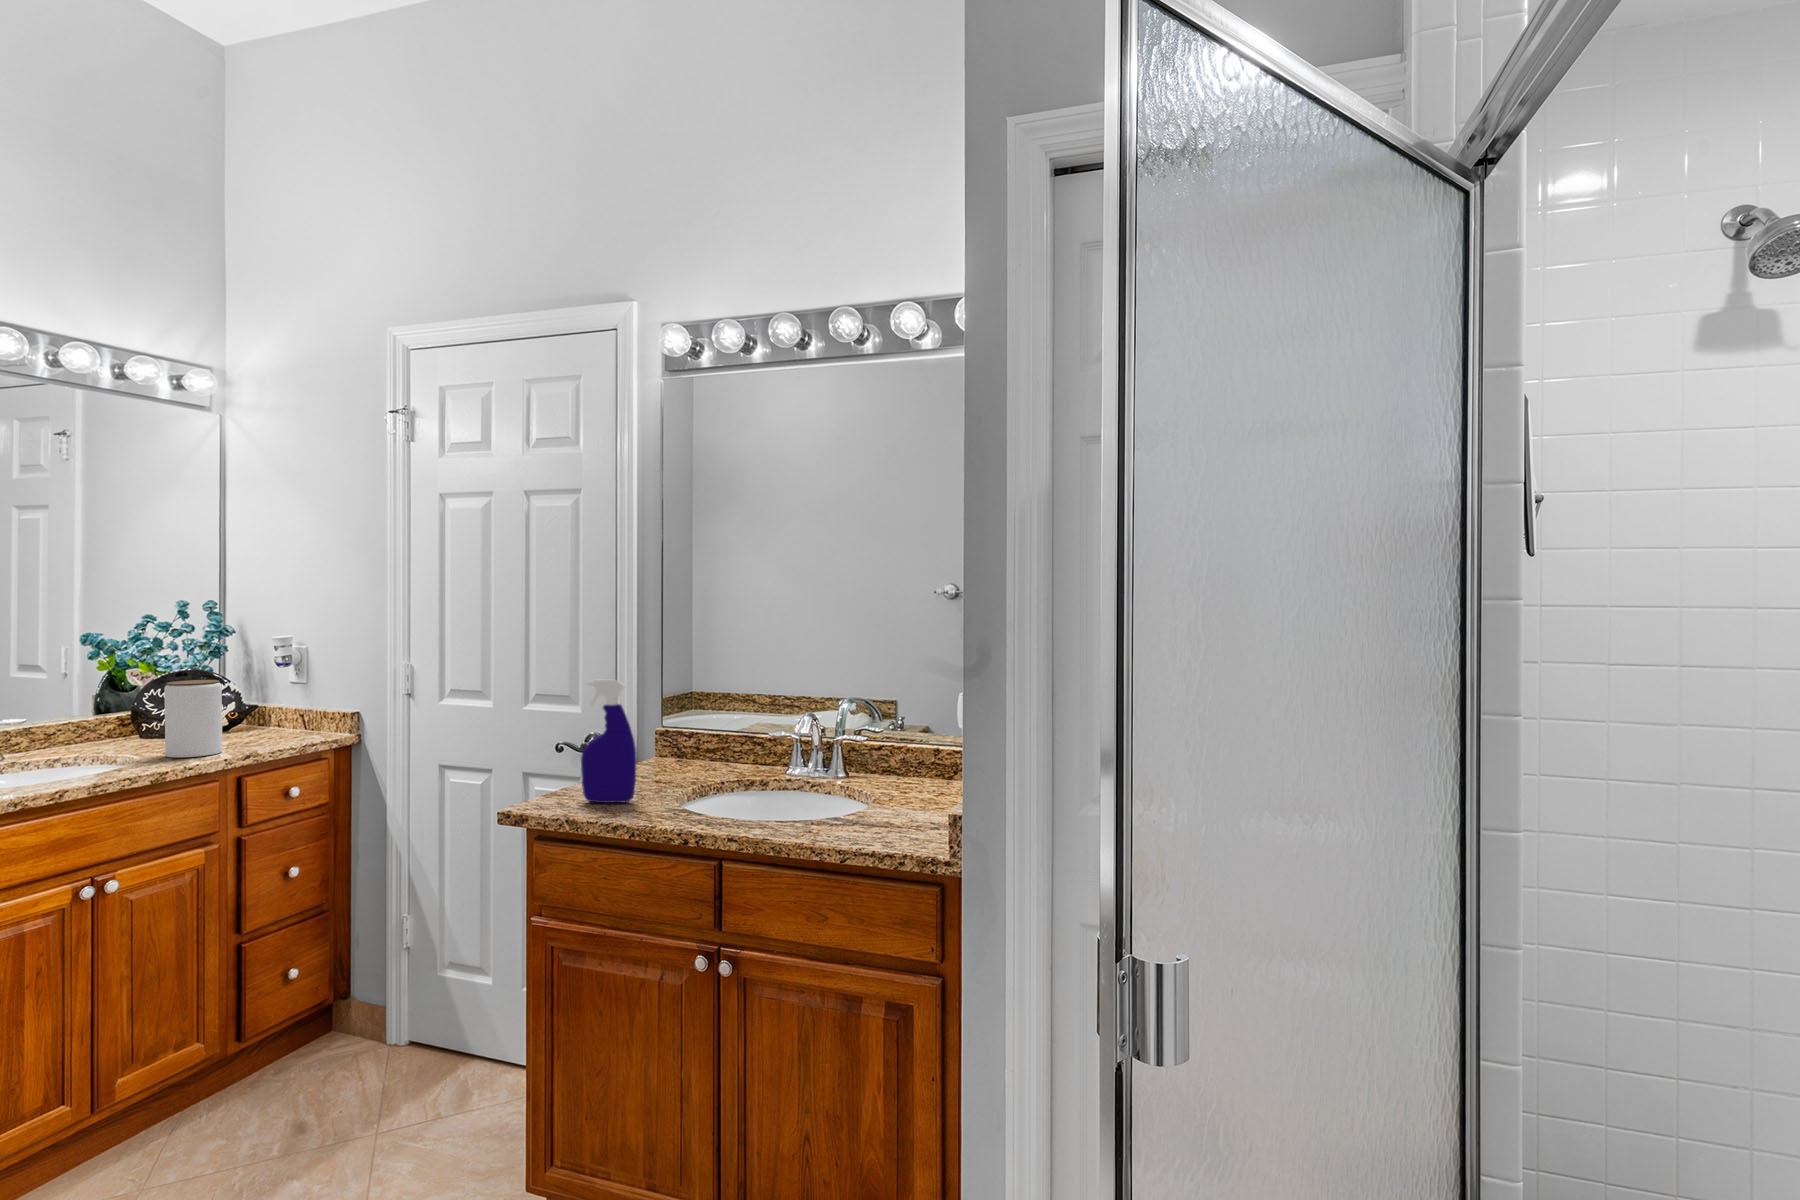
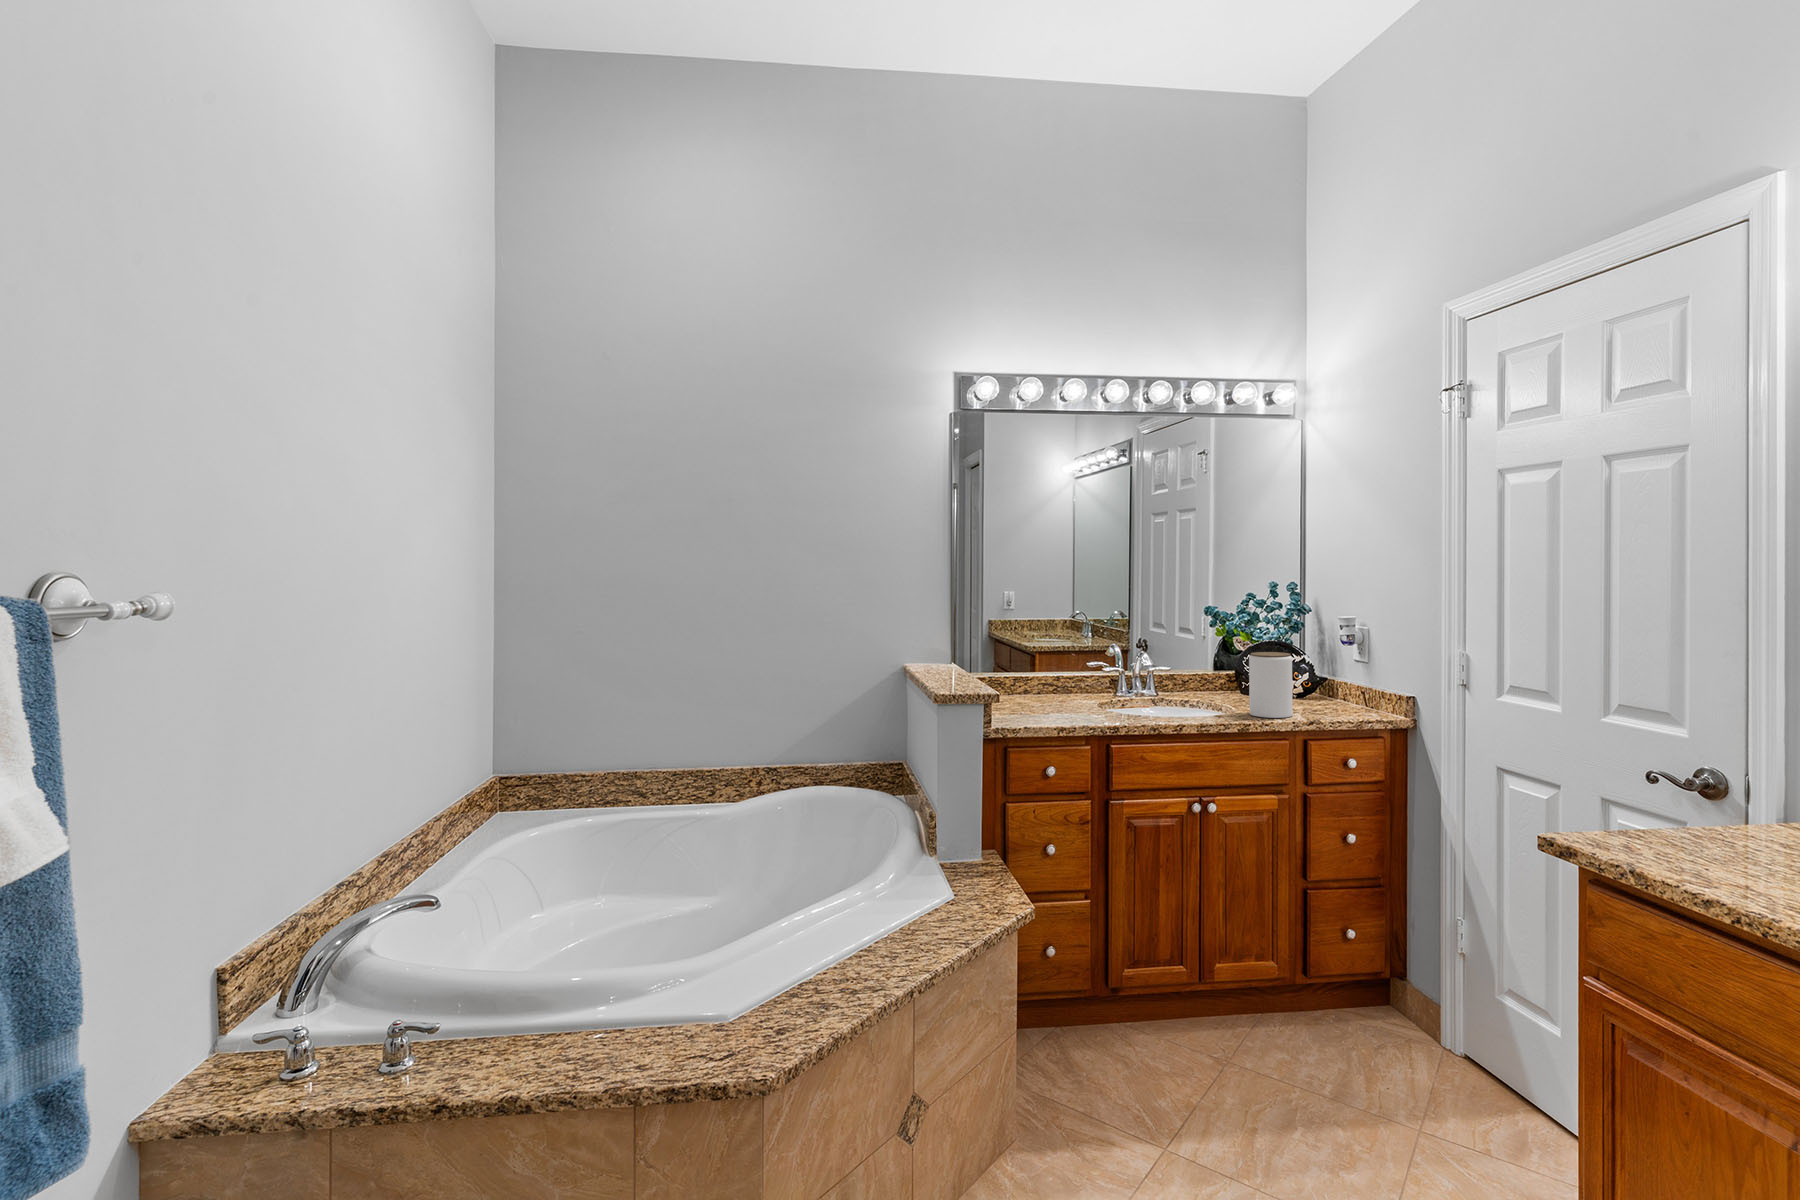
spray bottle: present [581,680,637,803] -> none [1661,697,1755,868]

